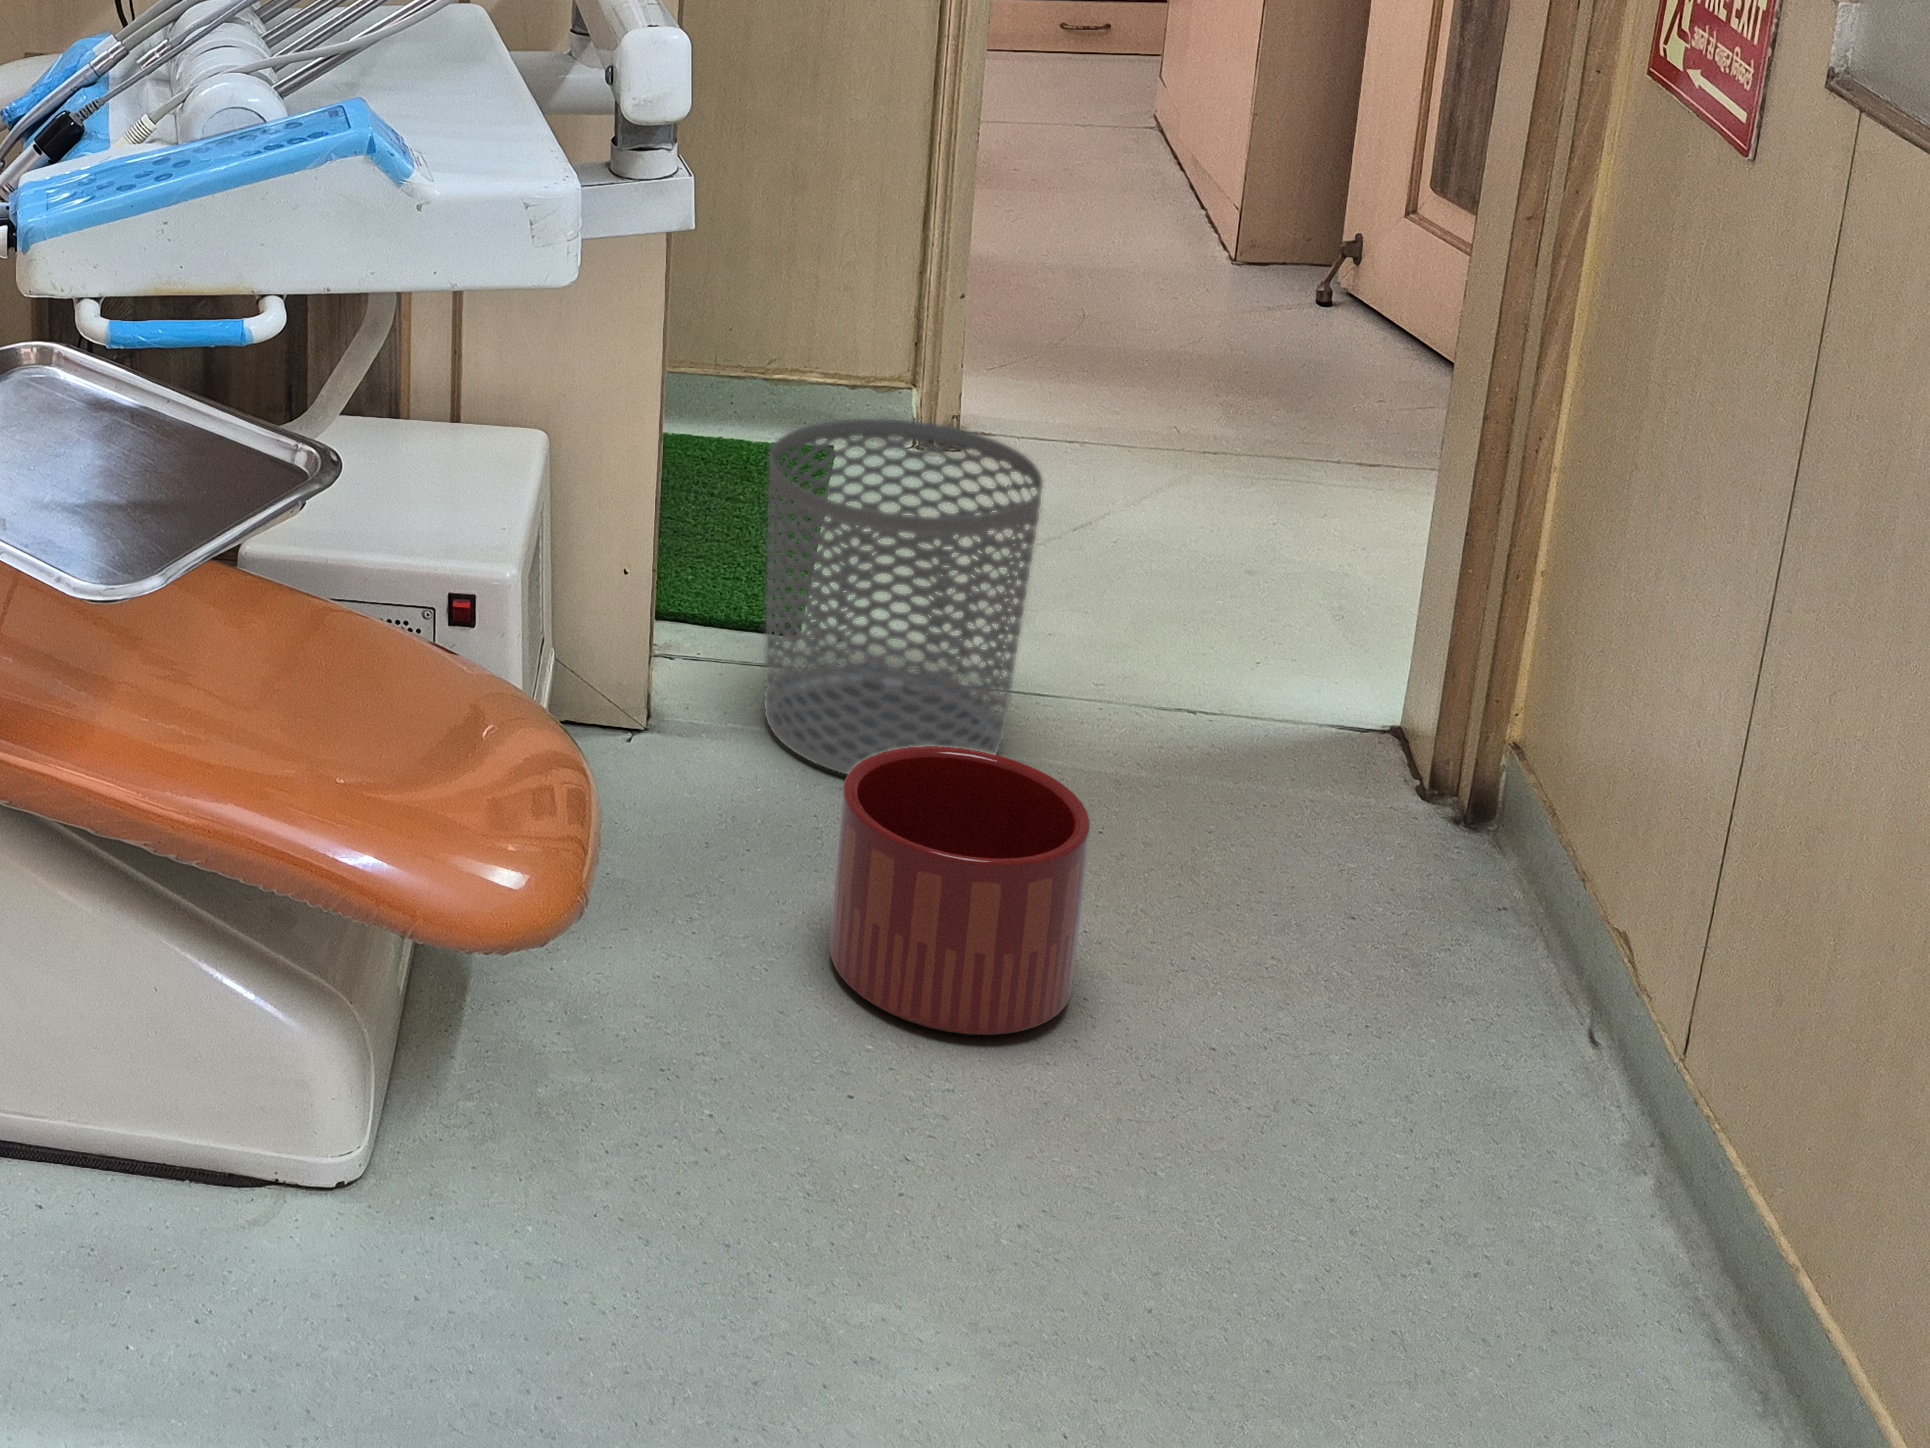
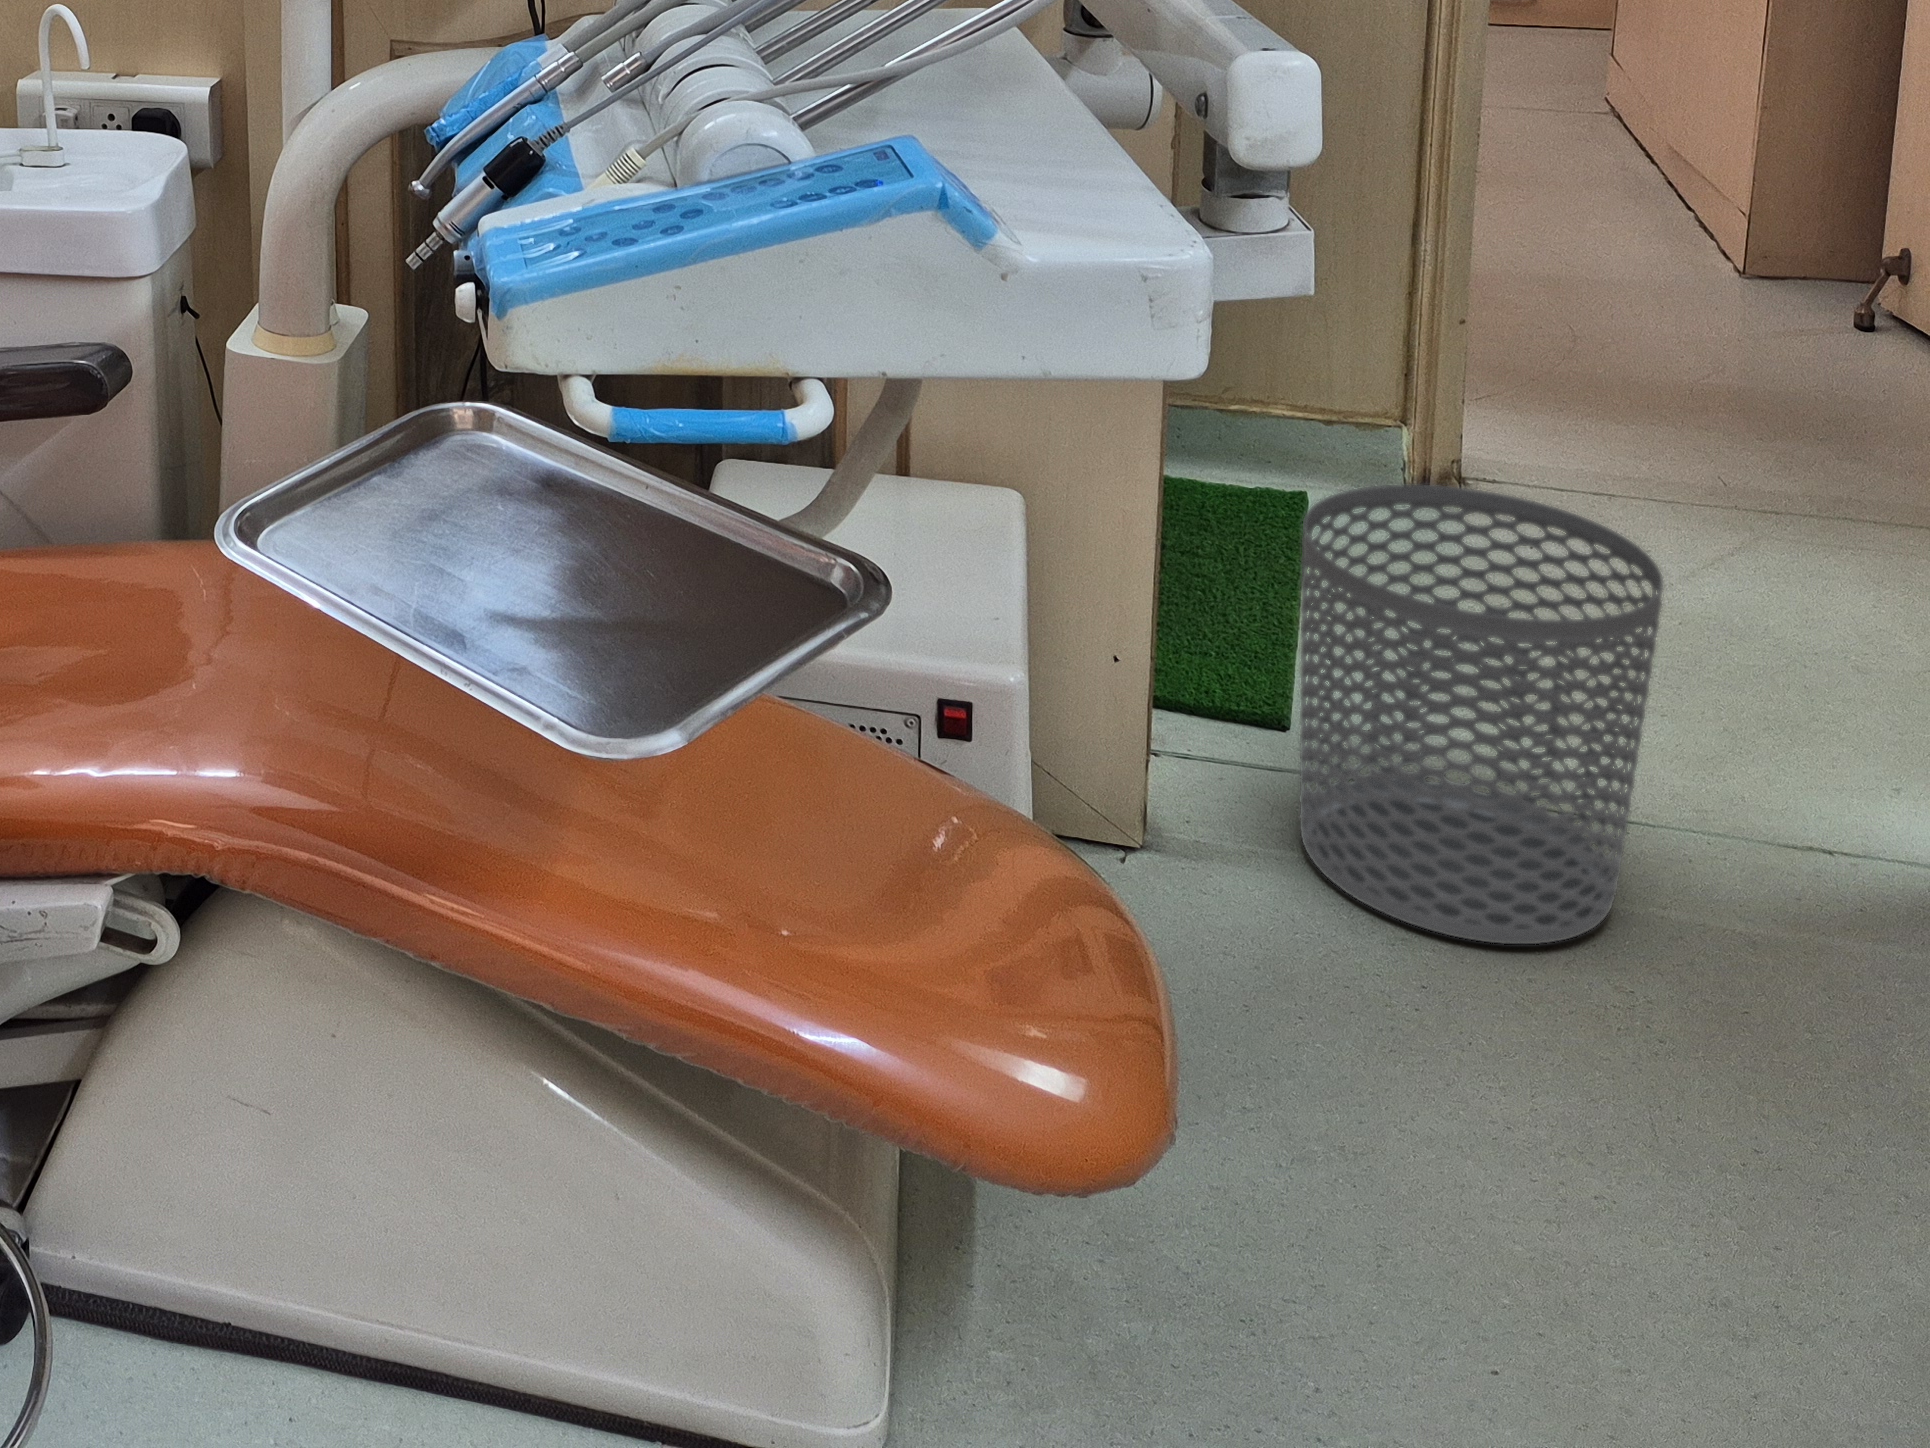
planter: present [830,746,1090,1035] -> none [1445,917,1807,1310]

